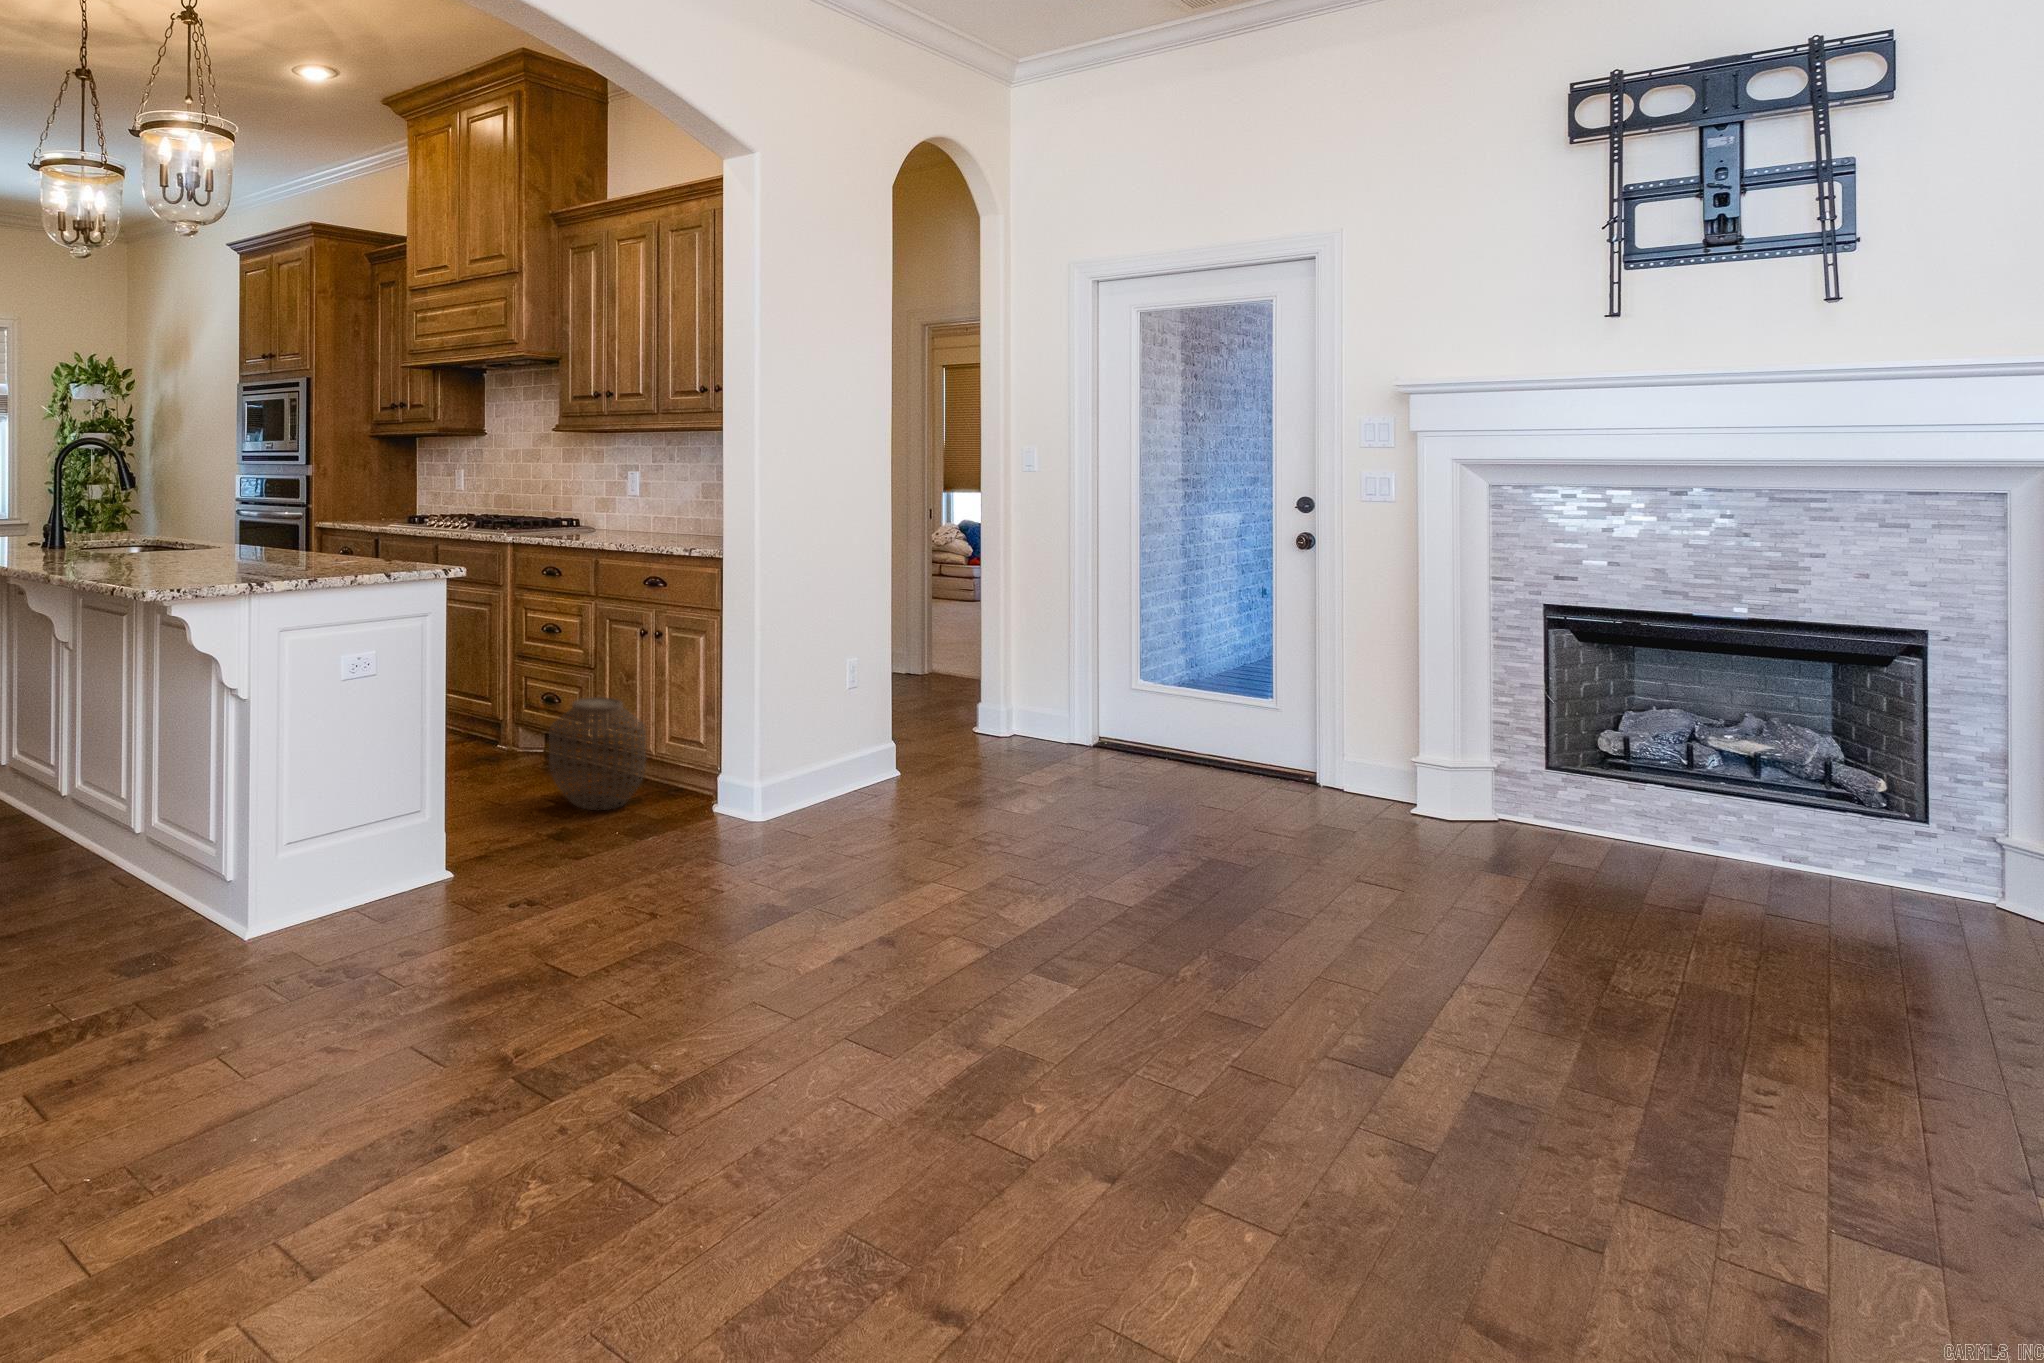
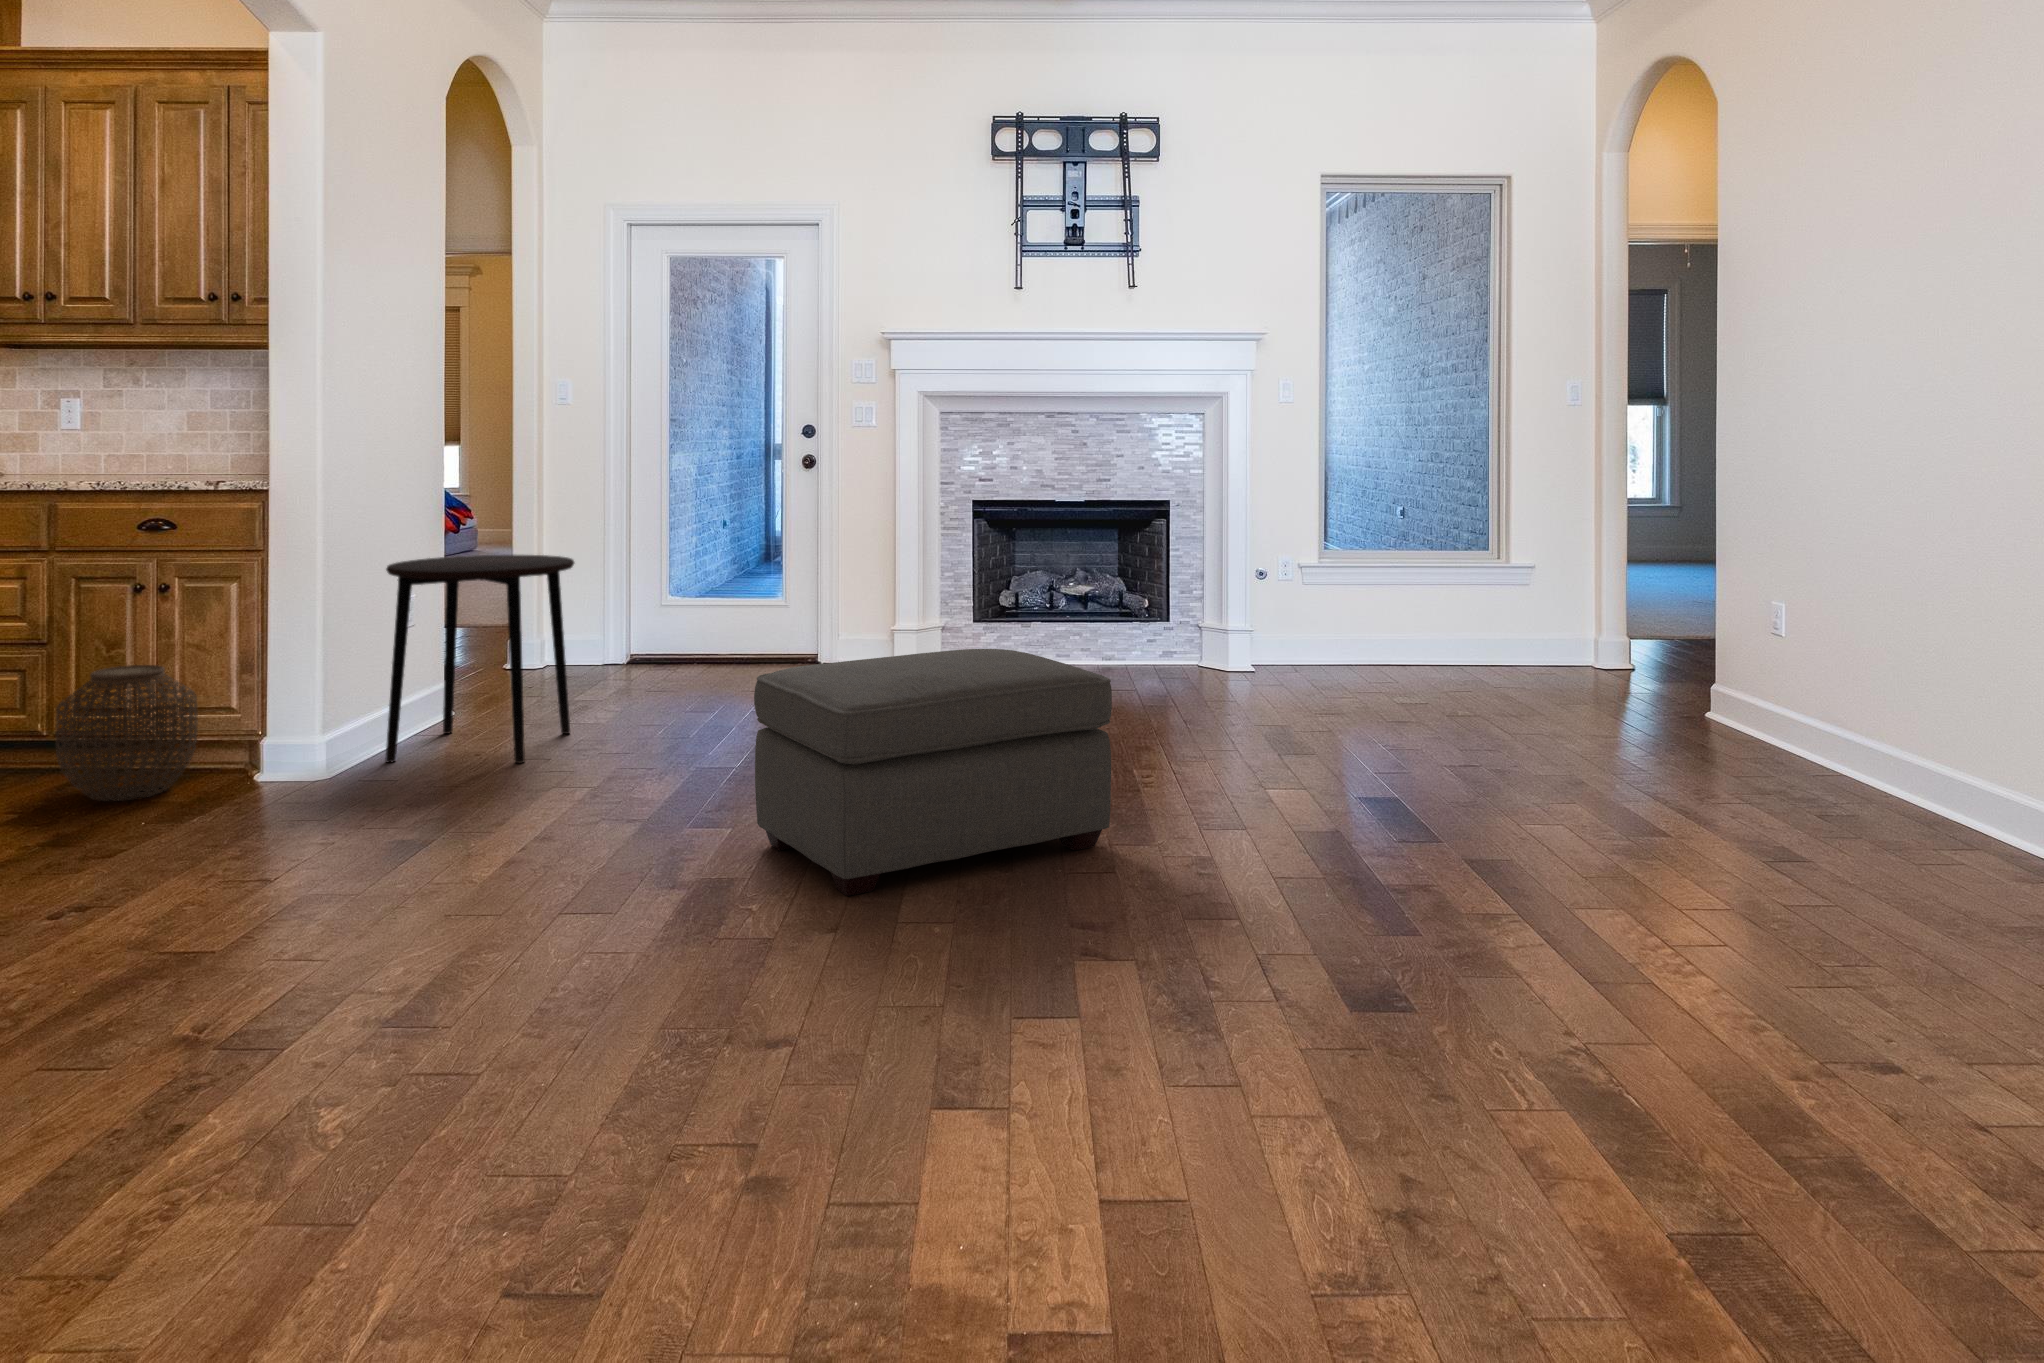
side table: none [790,626,971,846] -> present [385,555,574,763]
ottoman: none [999,832,1480,1207] -> present [754,649,1112,896]

